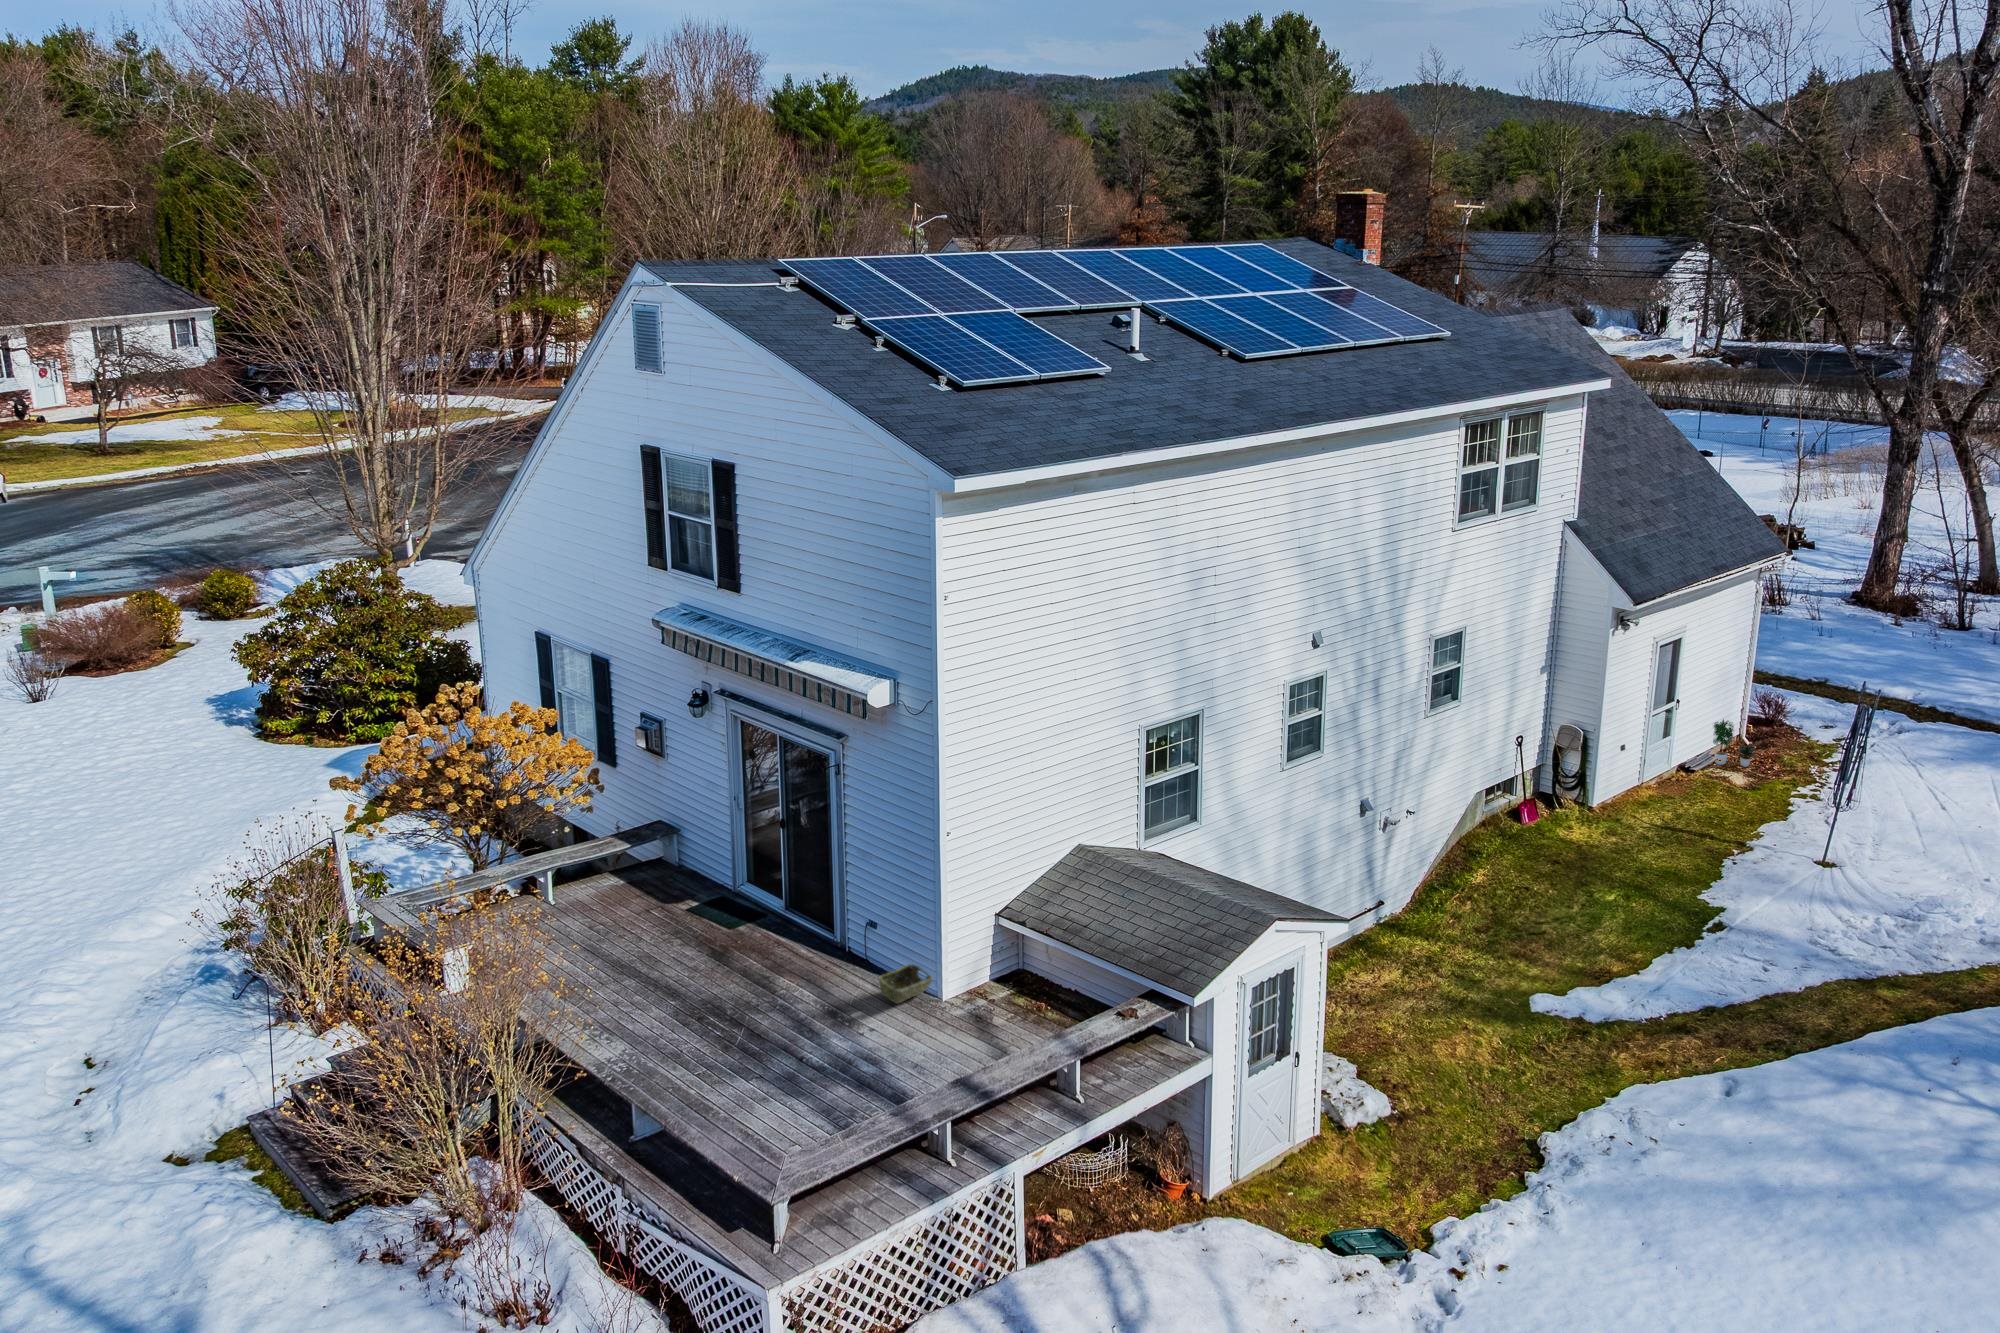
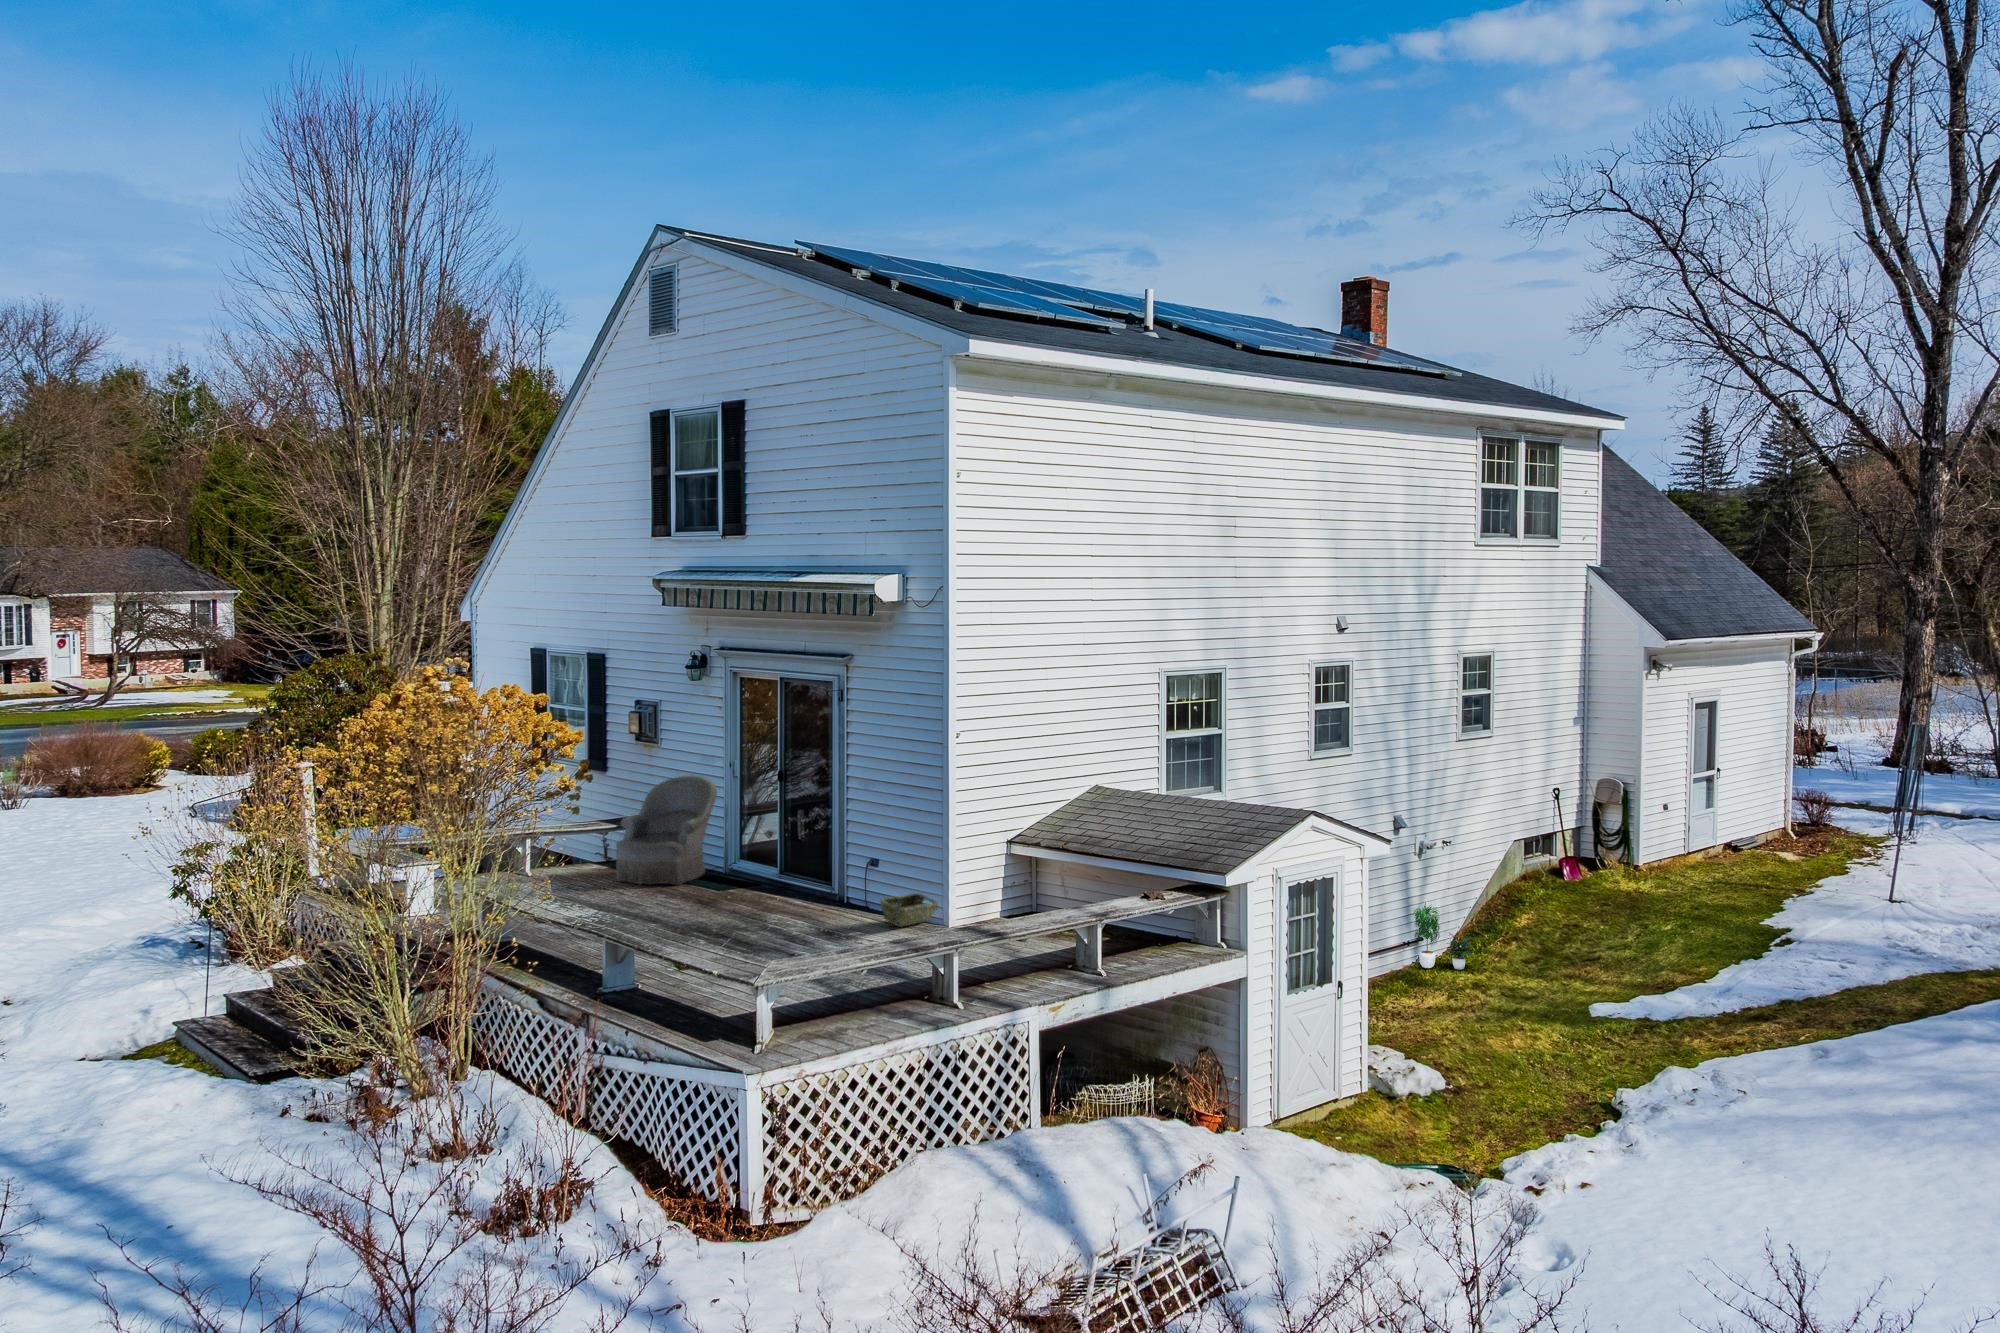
potted plant: present [1713,719,1756,767] -> present [1413,903,1472,969]
armchair: none [633,805,724,921] -> present [616,775,717,885]

